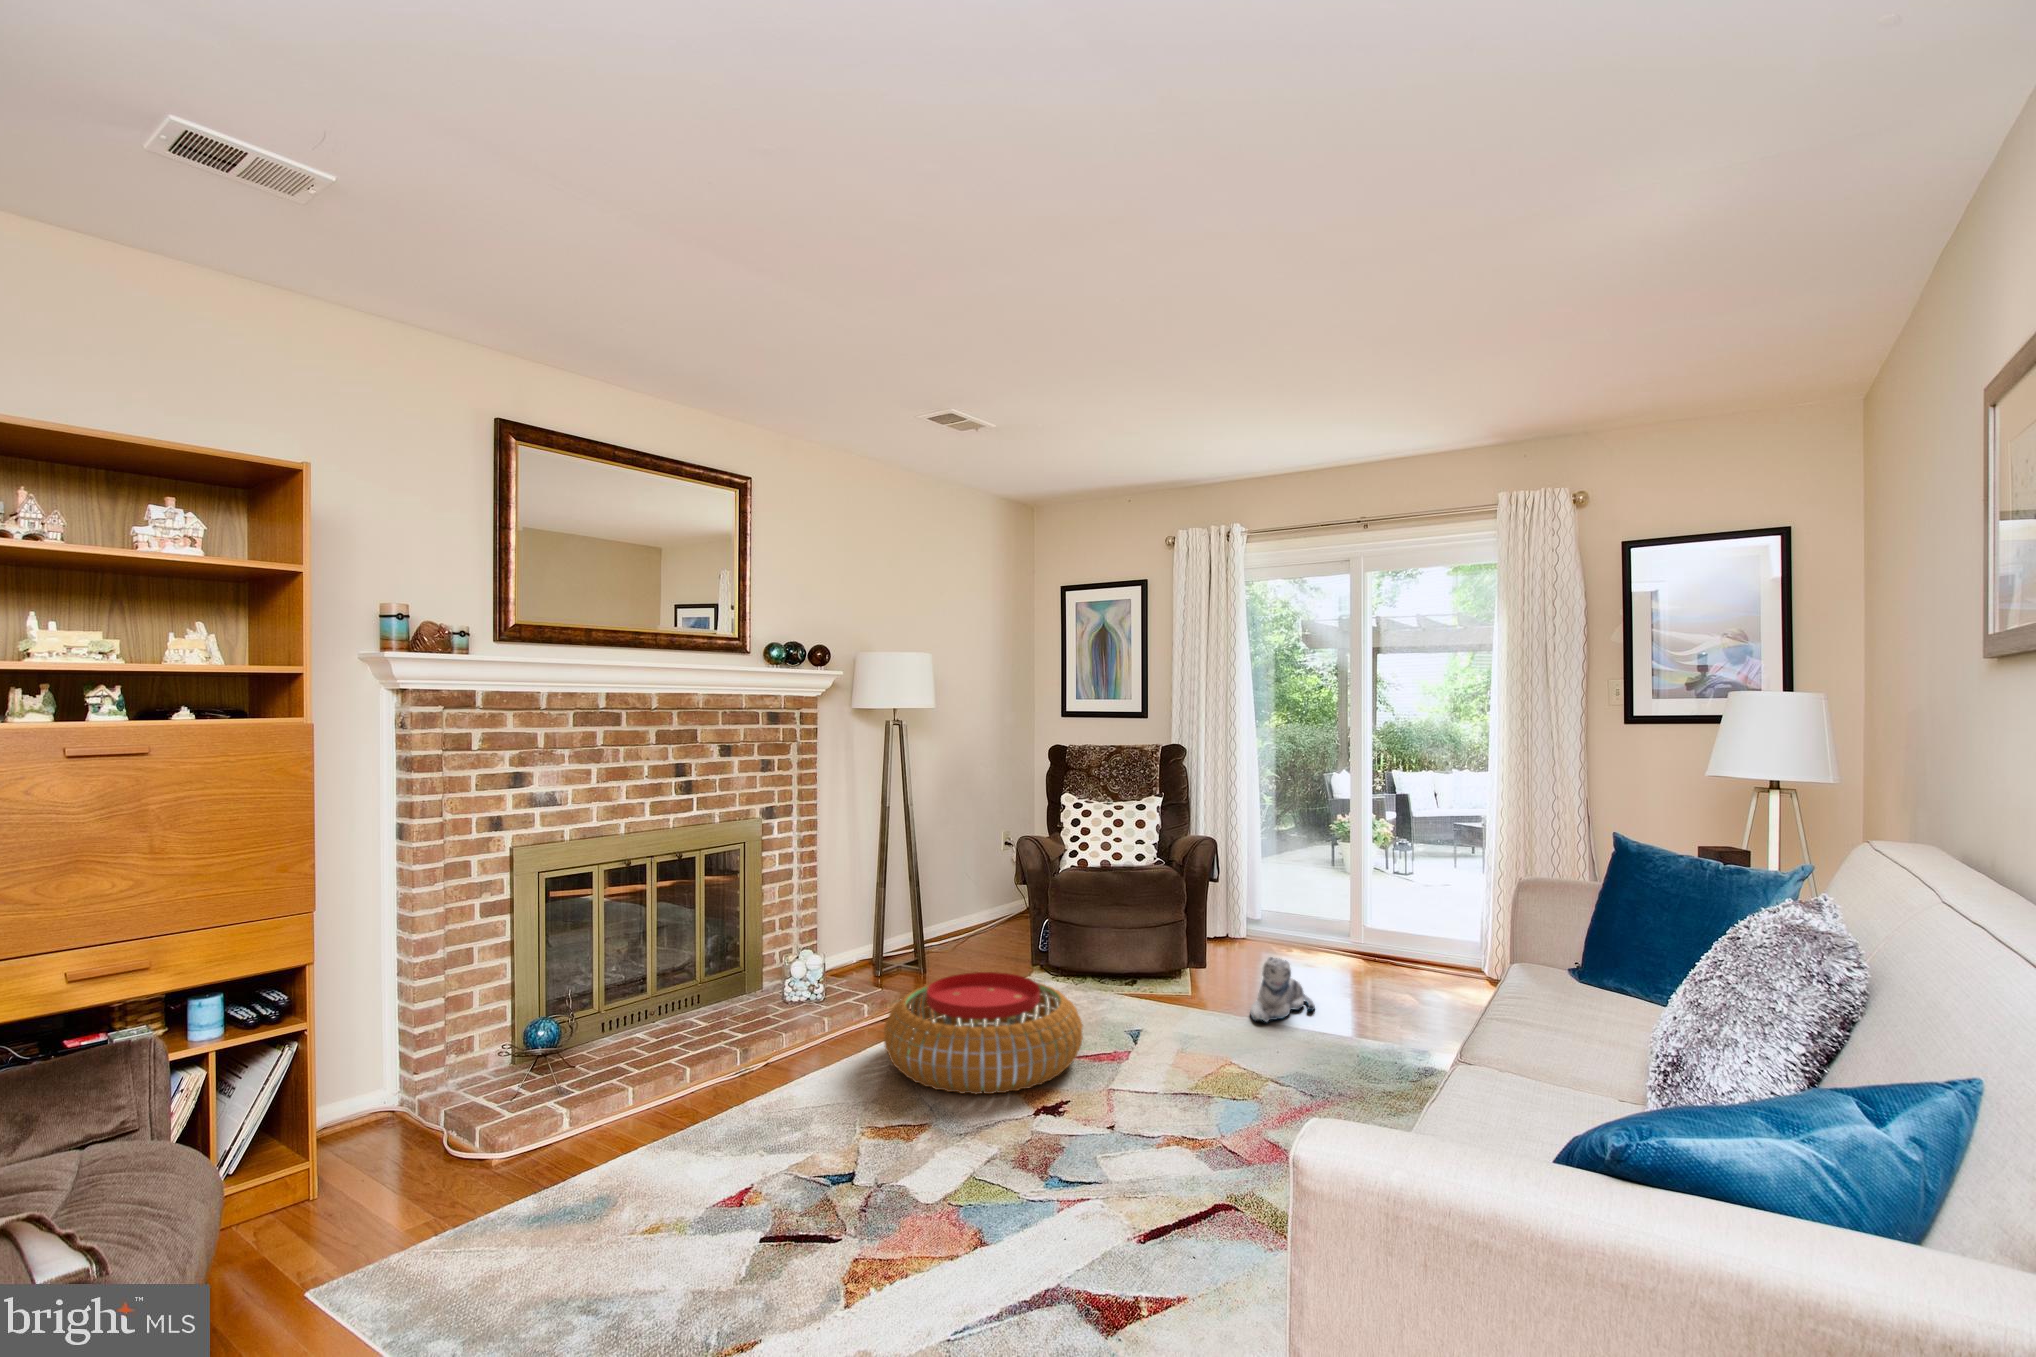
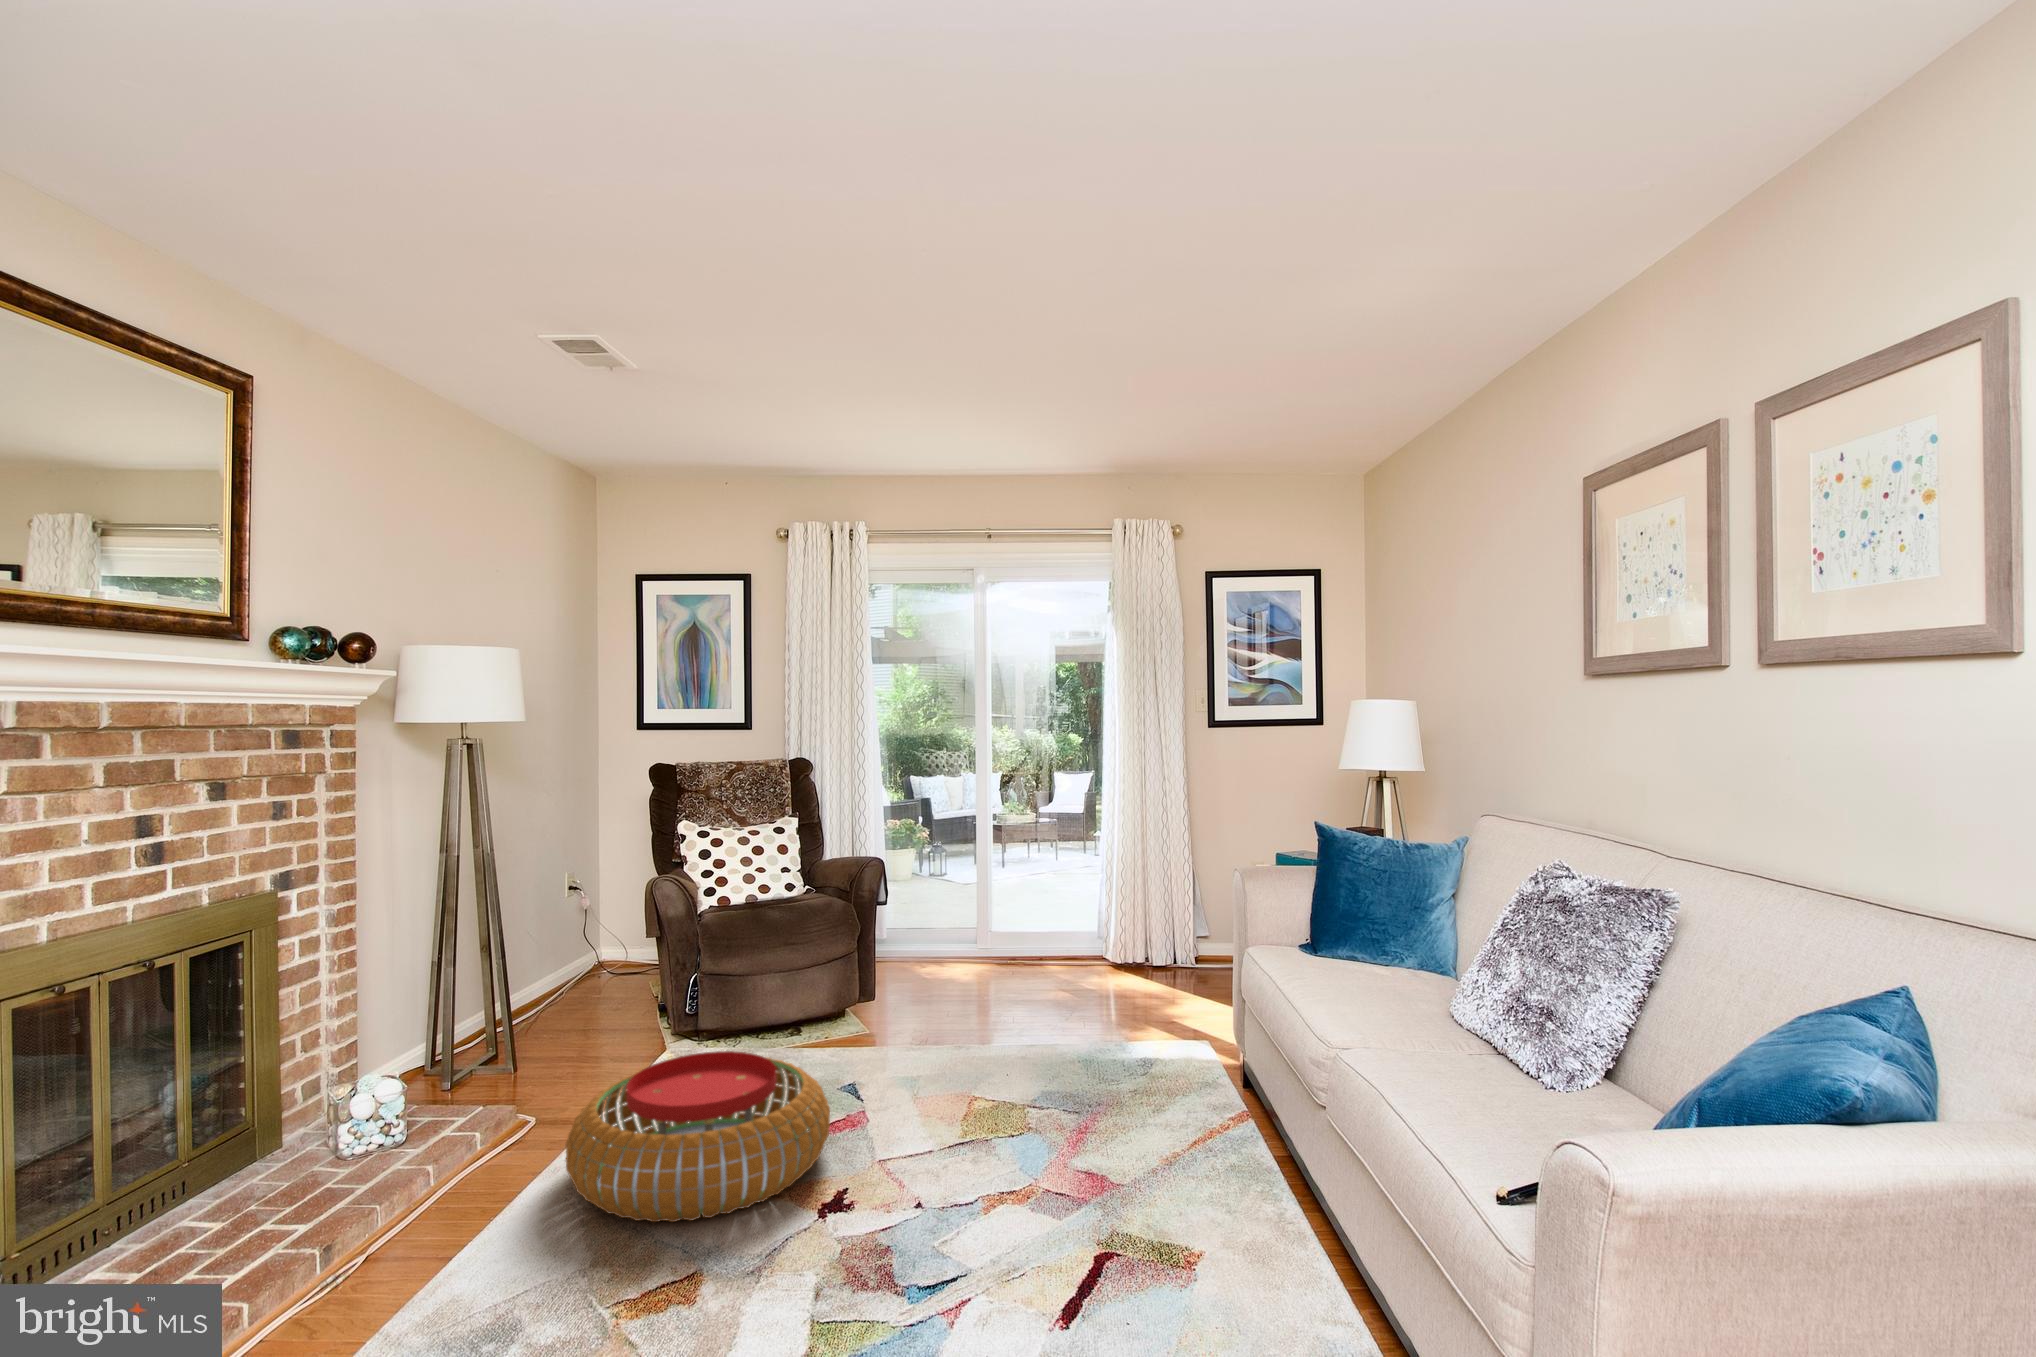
plush toy: present [1250,957,1315,1023] -> none [946,979,1003,1051]

